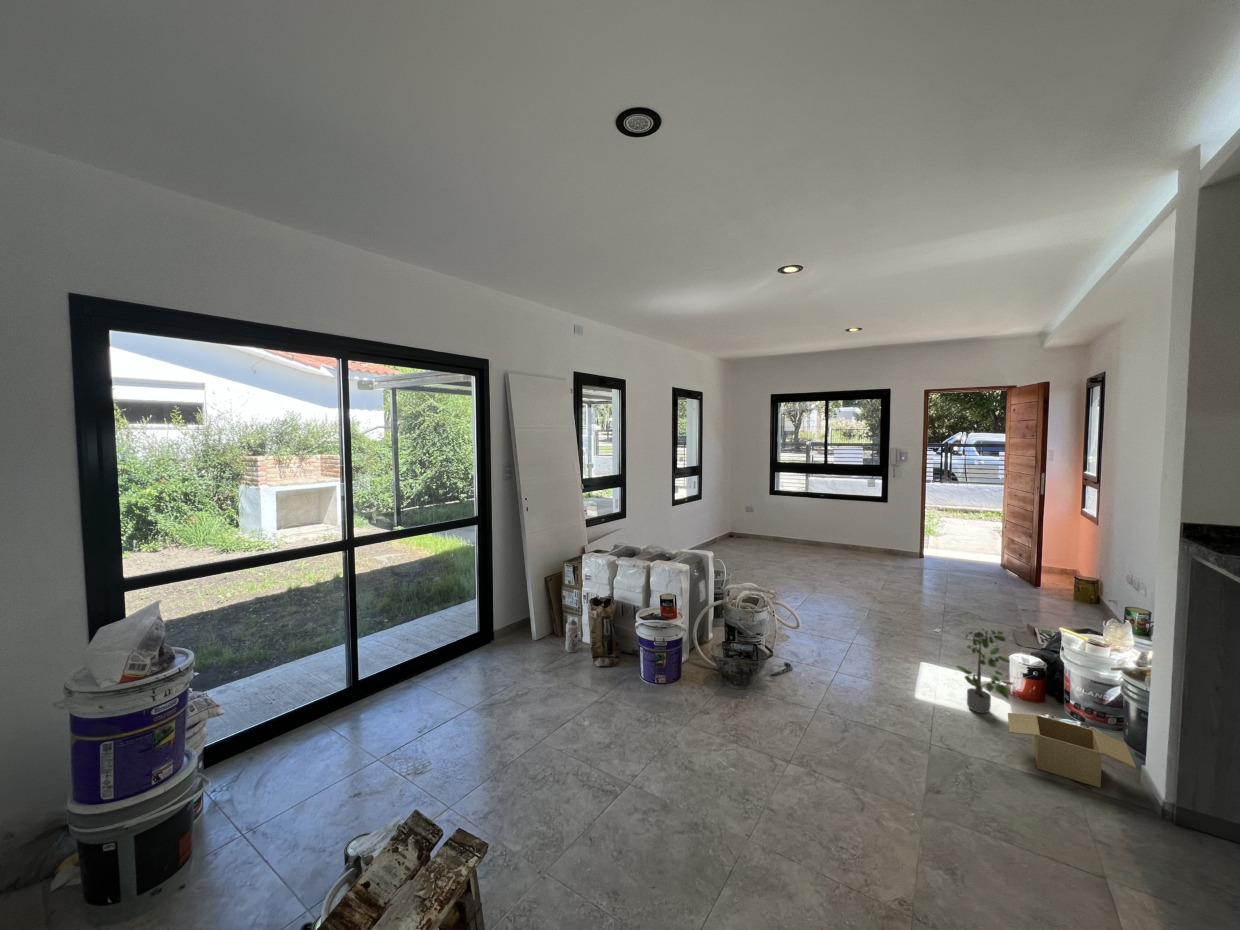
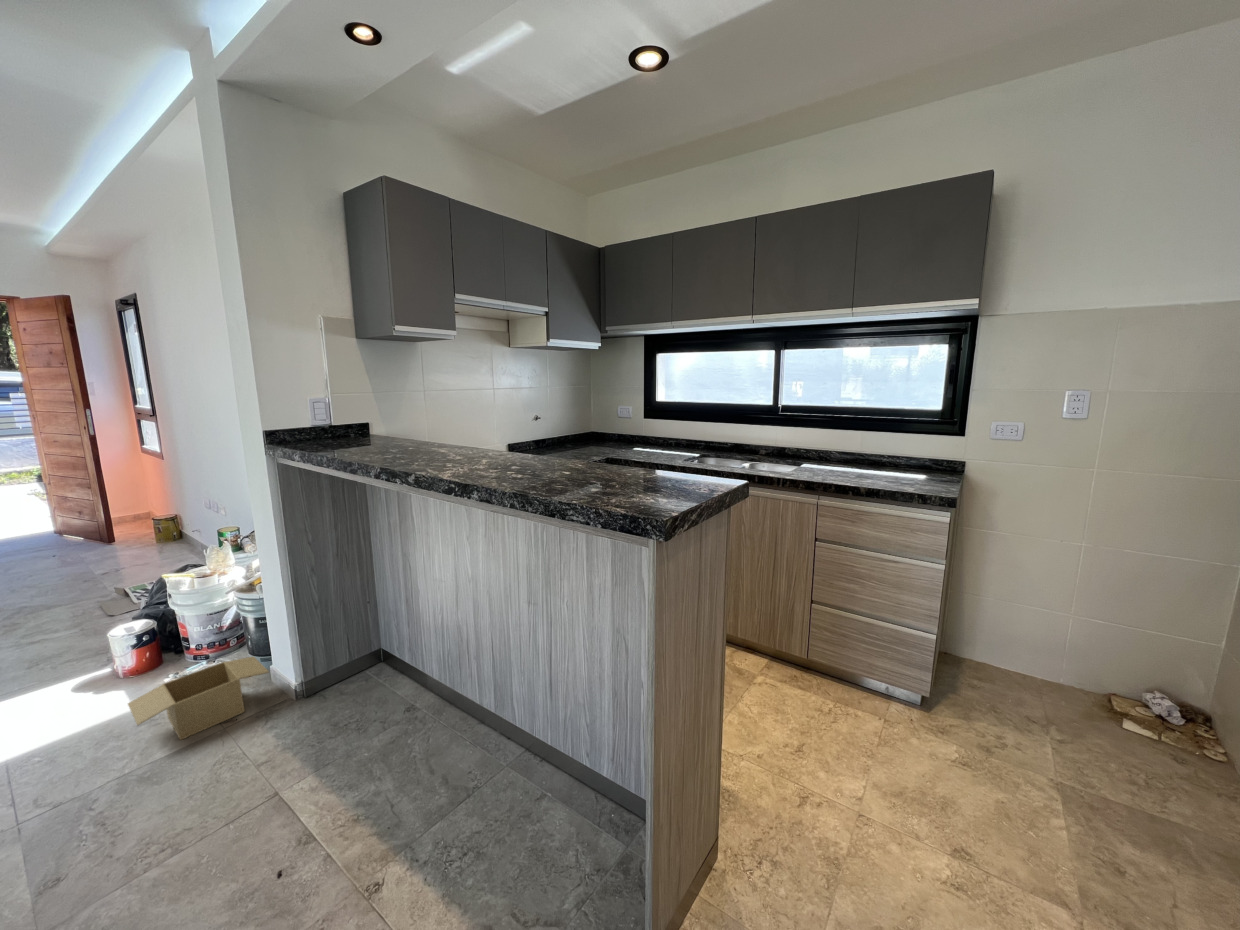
potted plant: present [957,630,1013,713] -> none [30,608,127,731]

